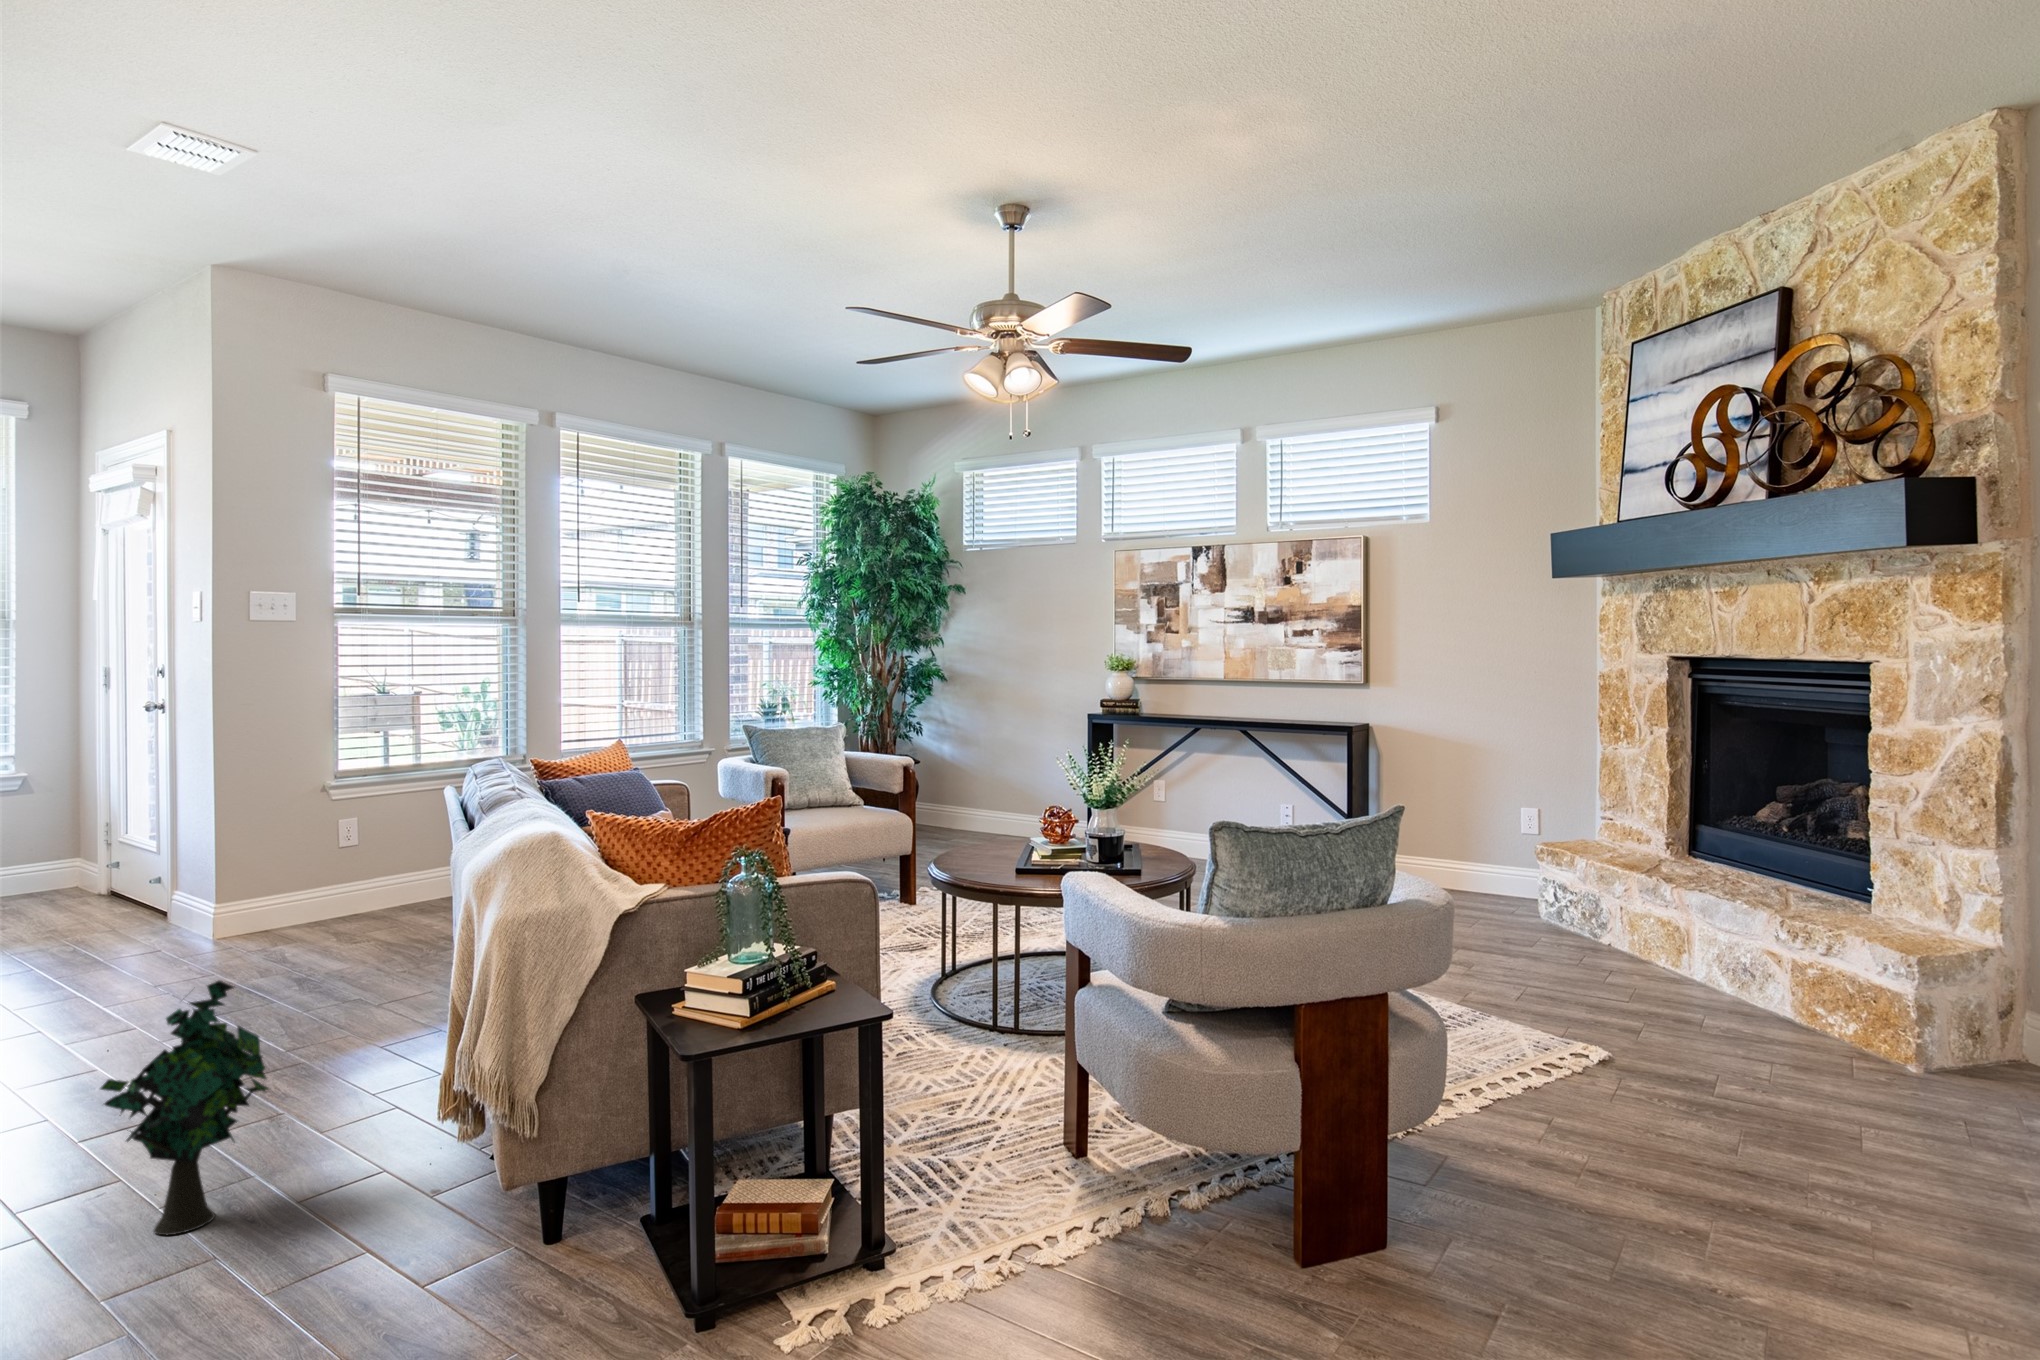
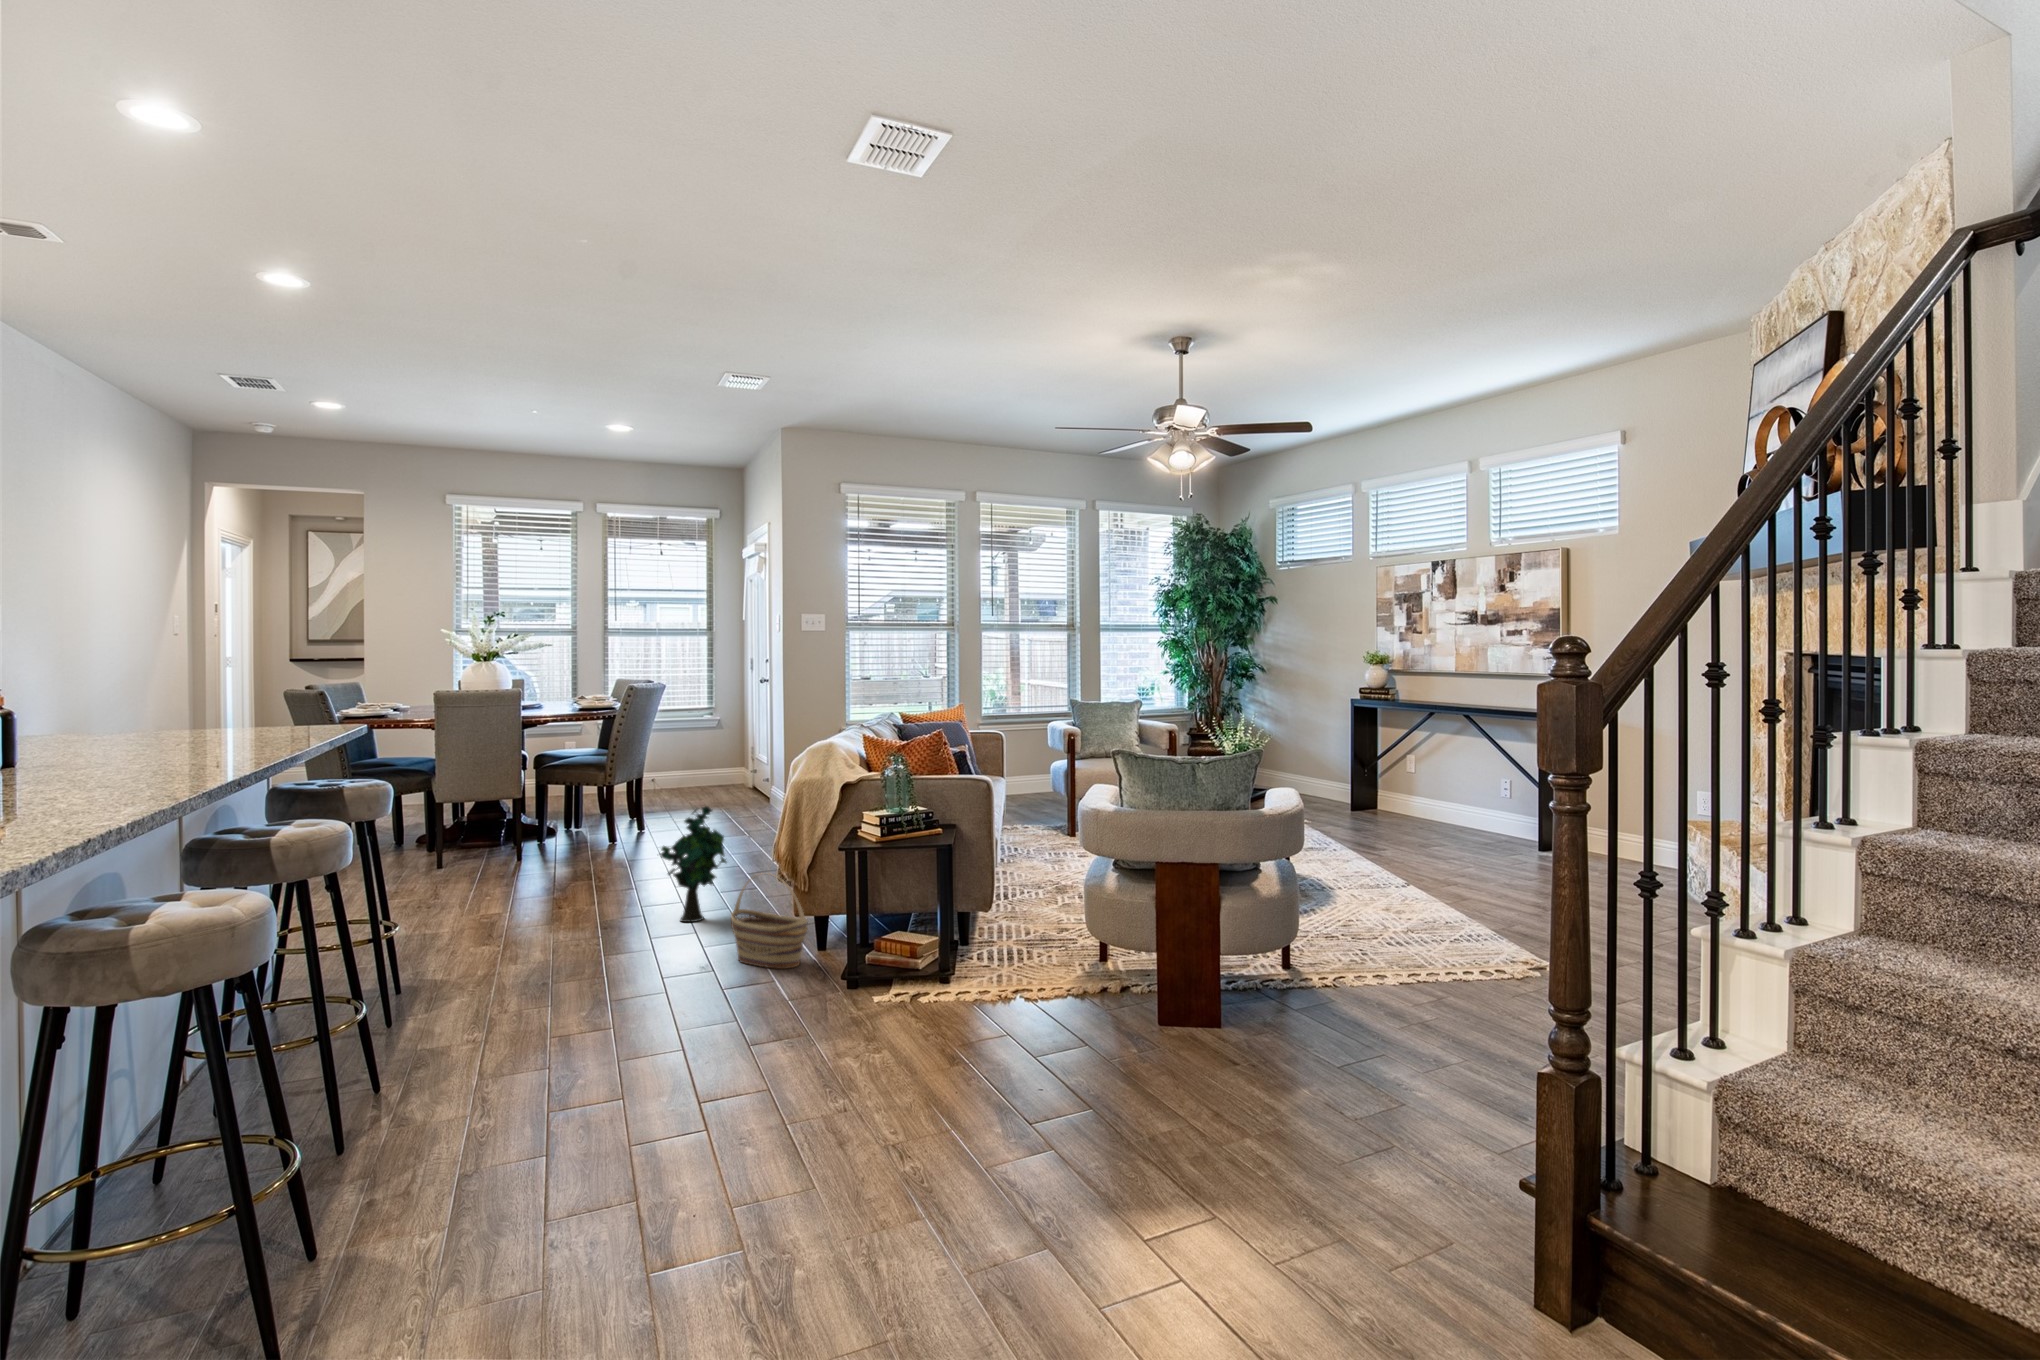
basket: none [367,1118,562,1320] -> present [731,873,807,969]

